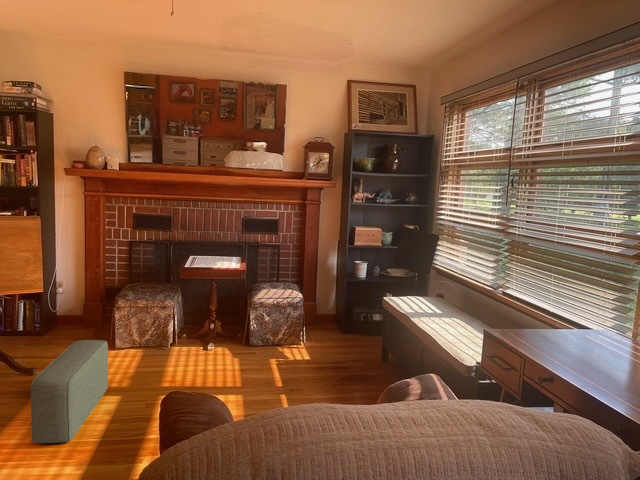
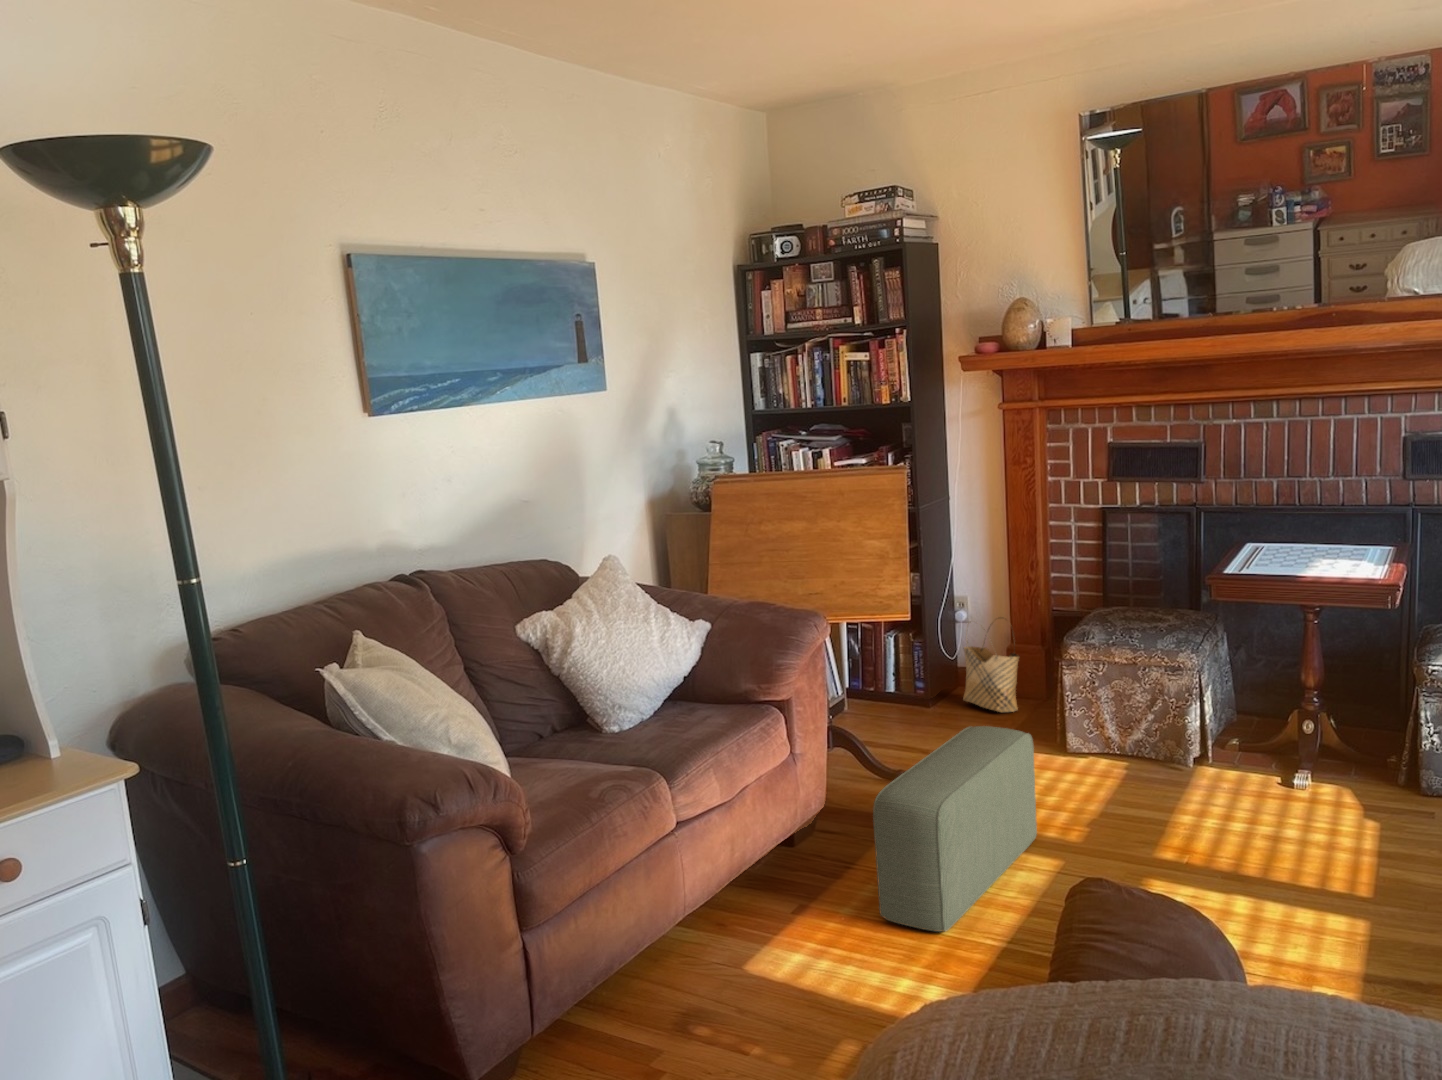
woven basket: none [60,290,91,334] -> present [963,617,1019,712]

